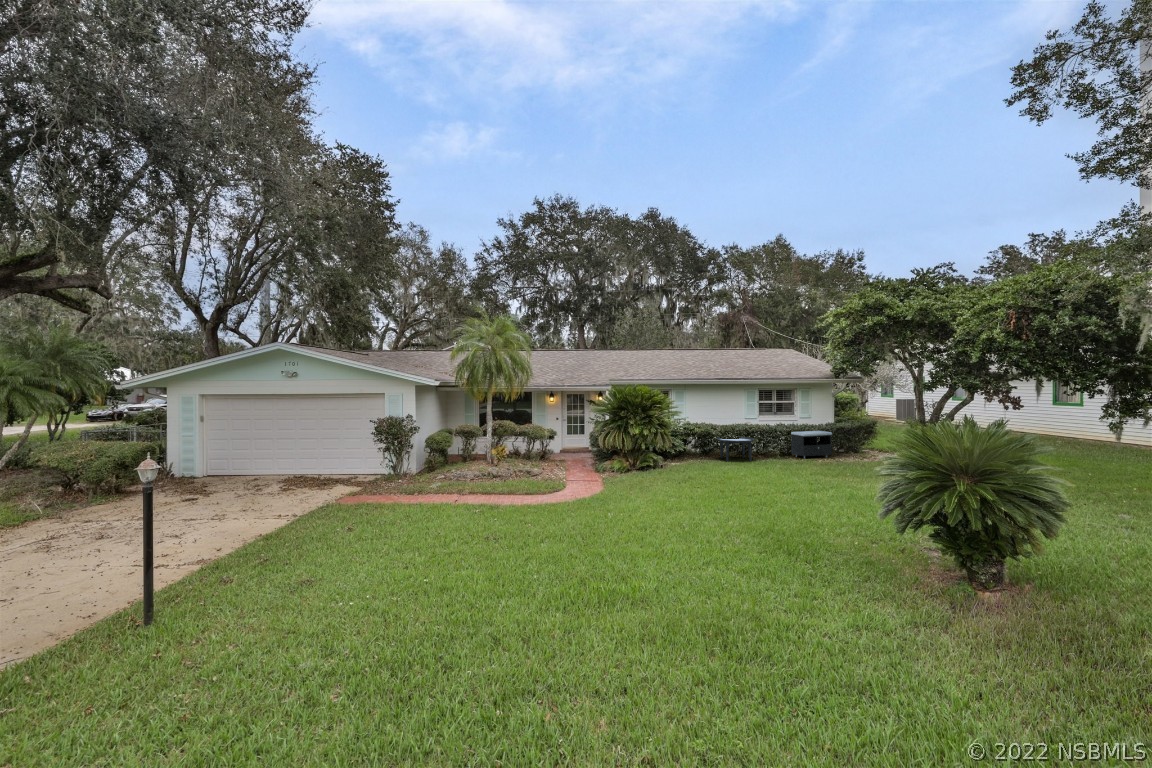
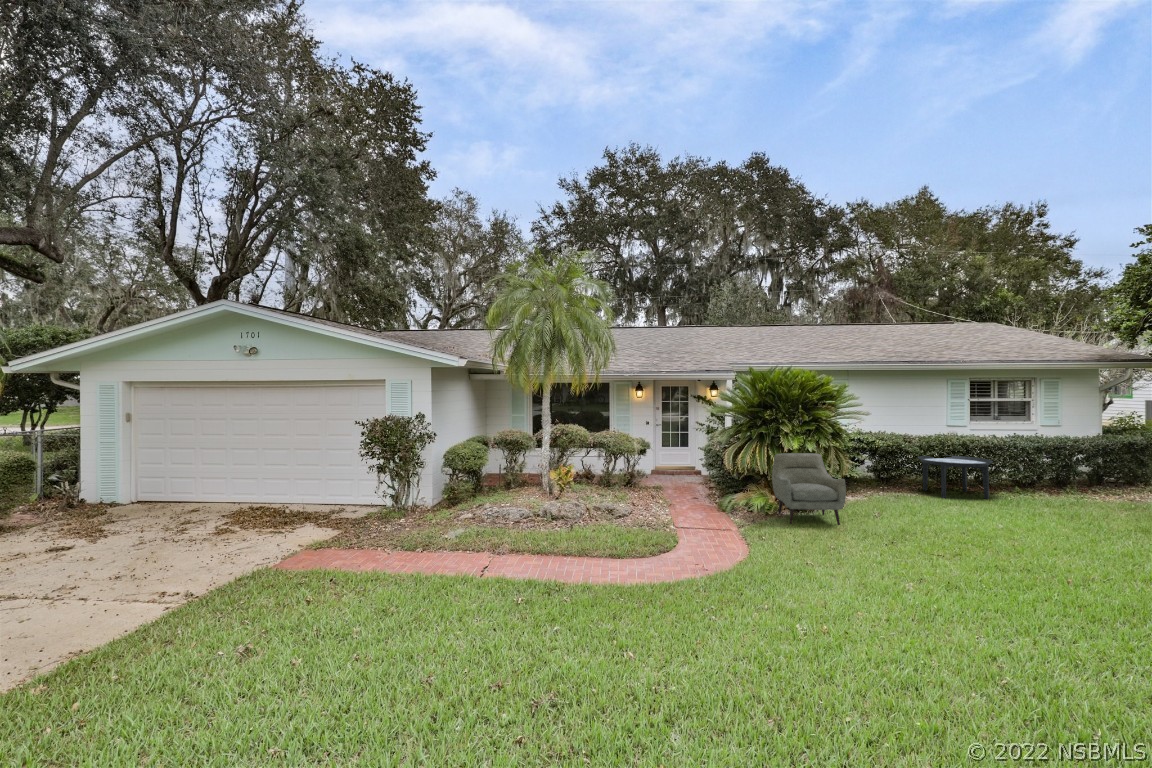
storage bench: present [791,431,832,458] -> none [1051,448,1136,496]
chair: none [624,436,659,476] -> present [772,453,846,525]

